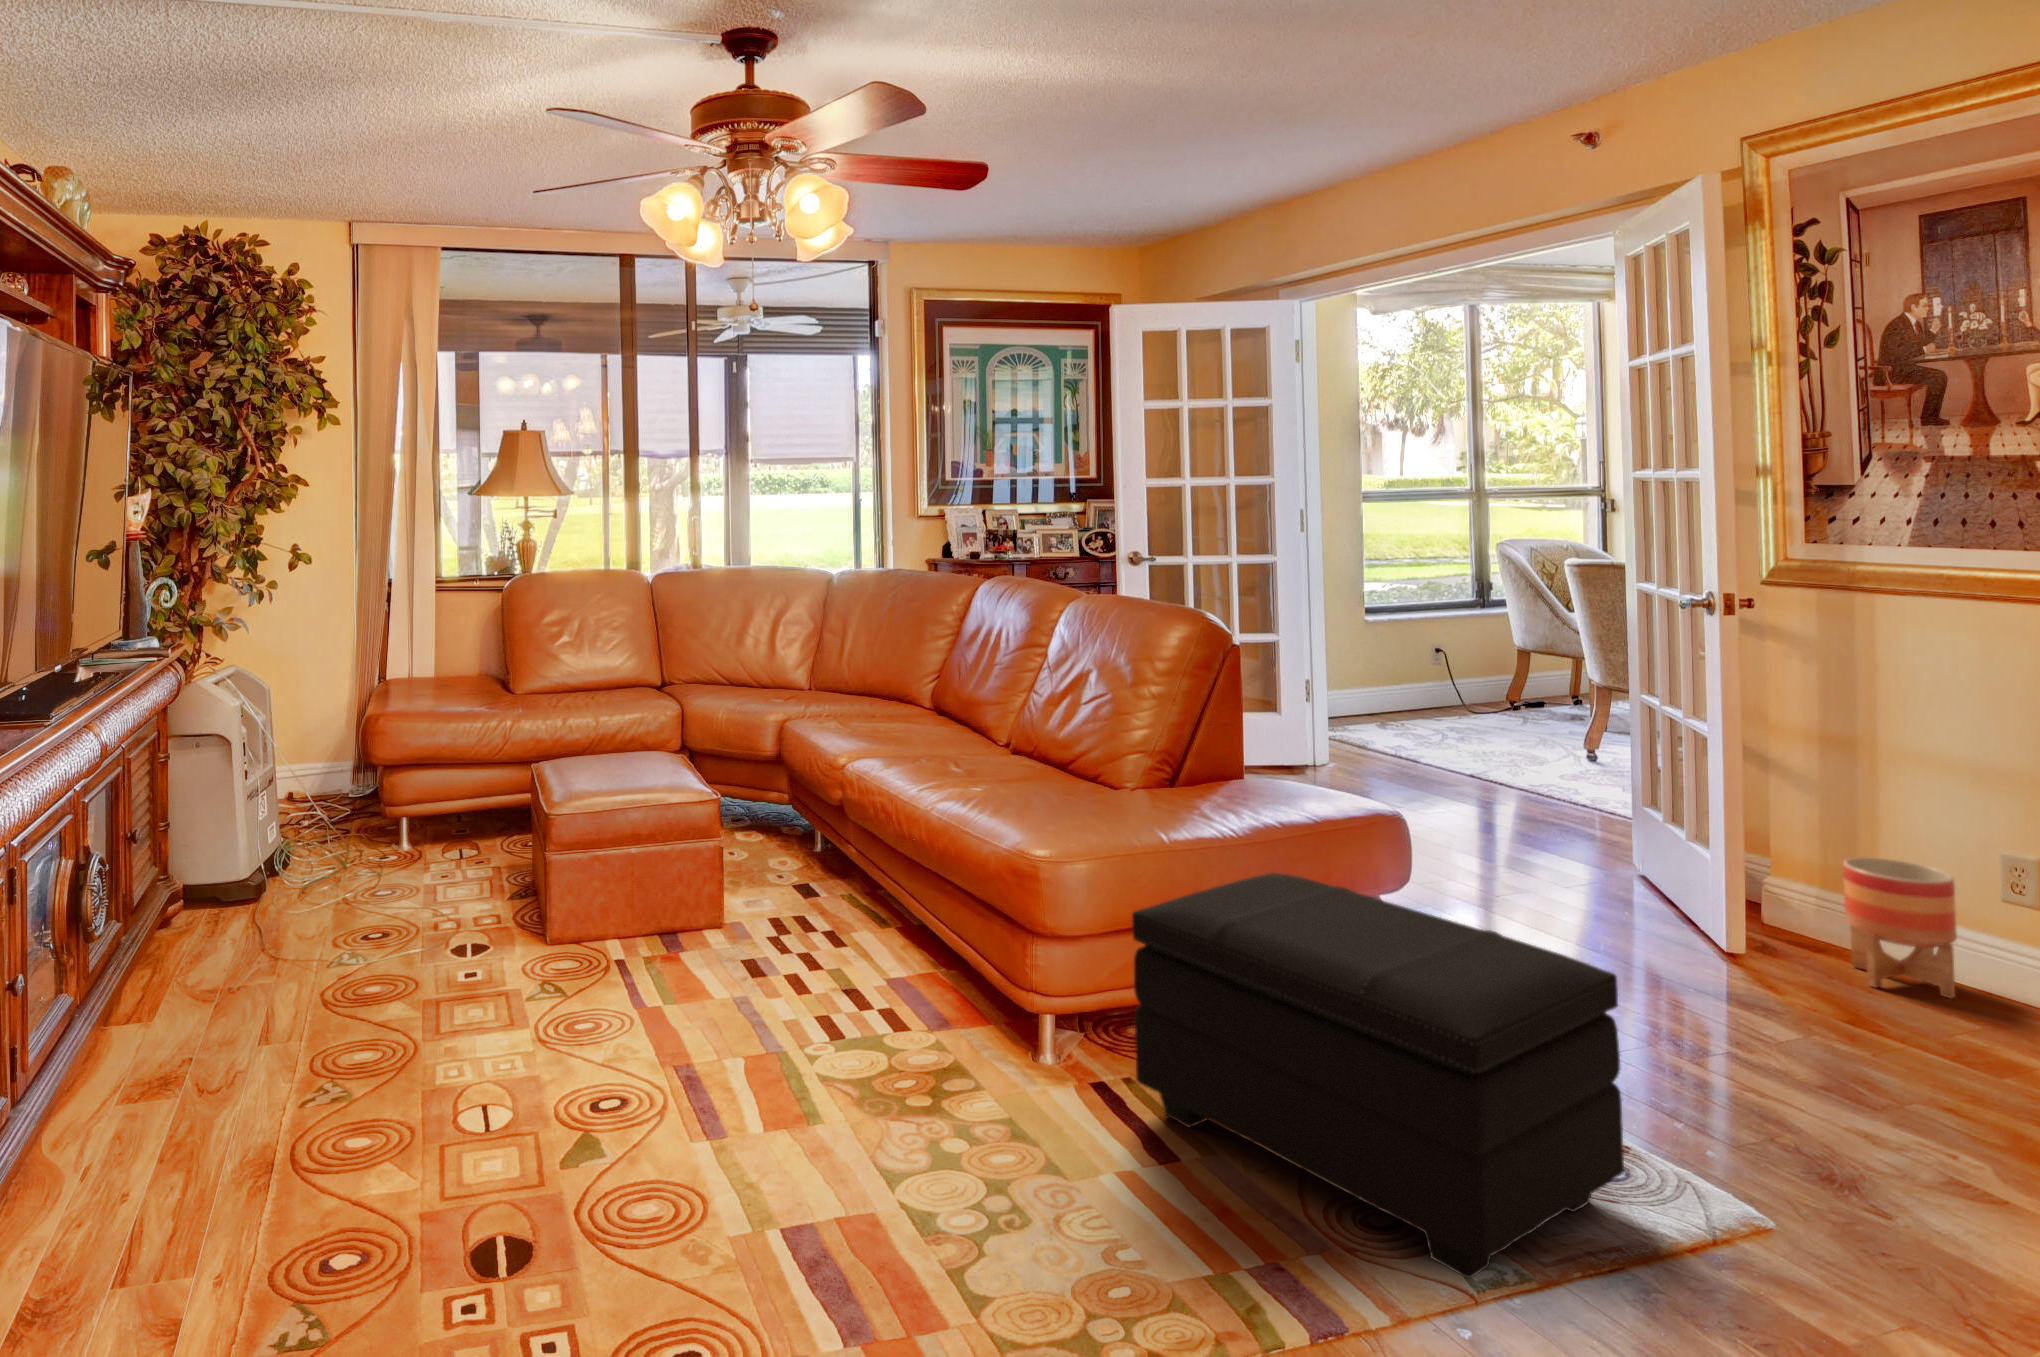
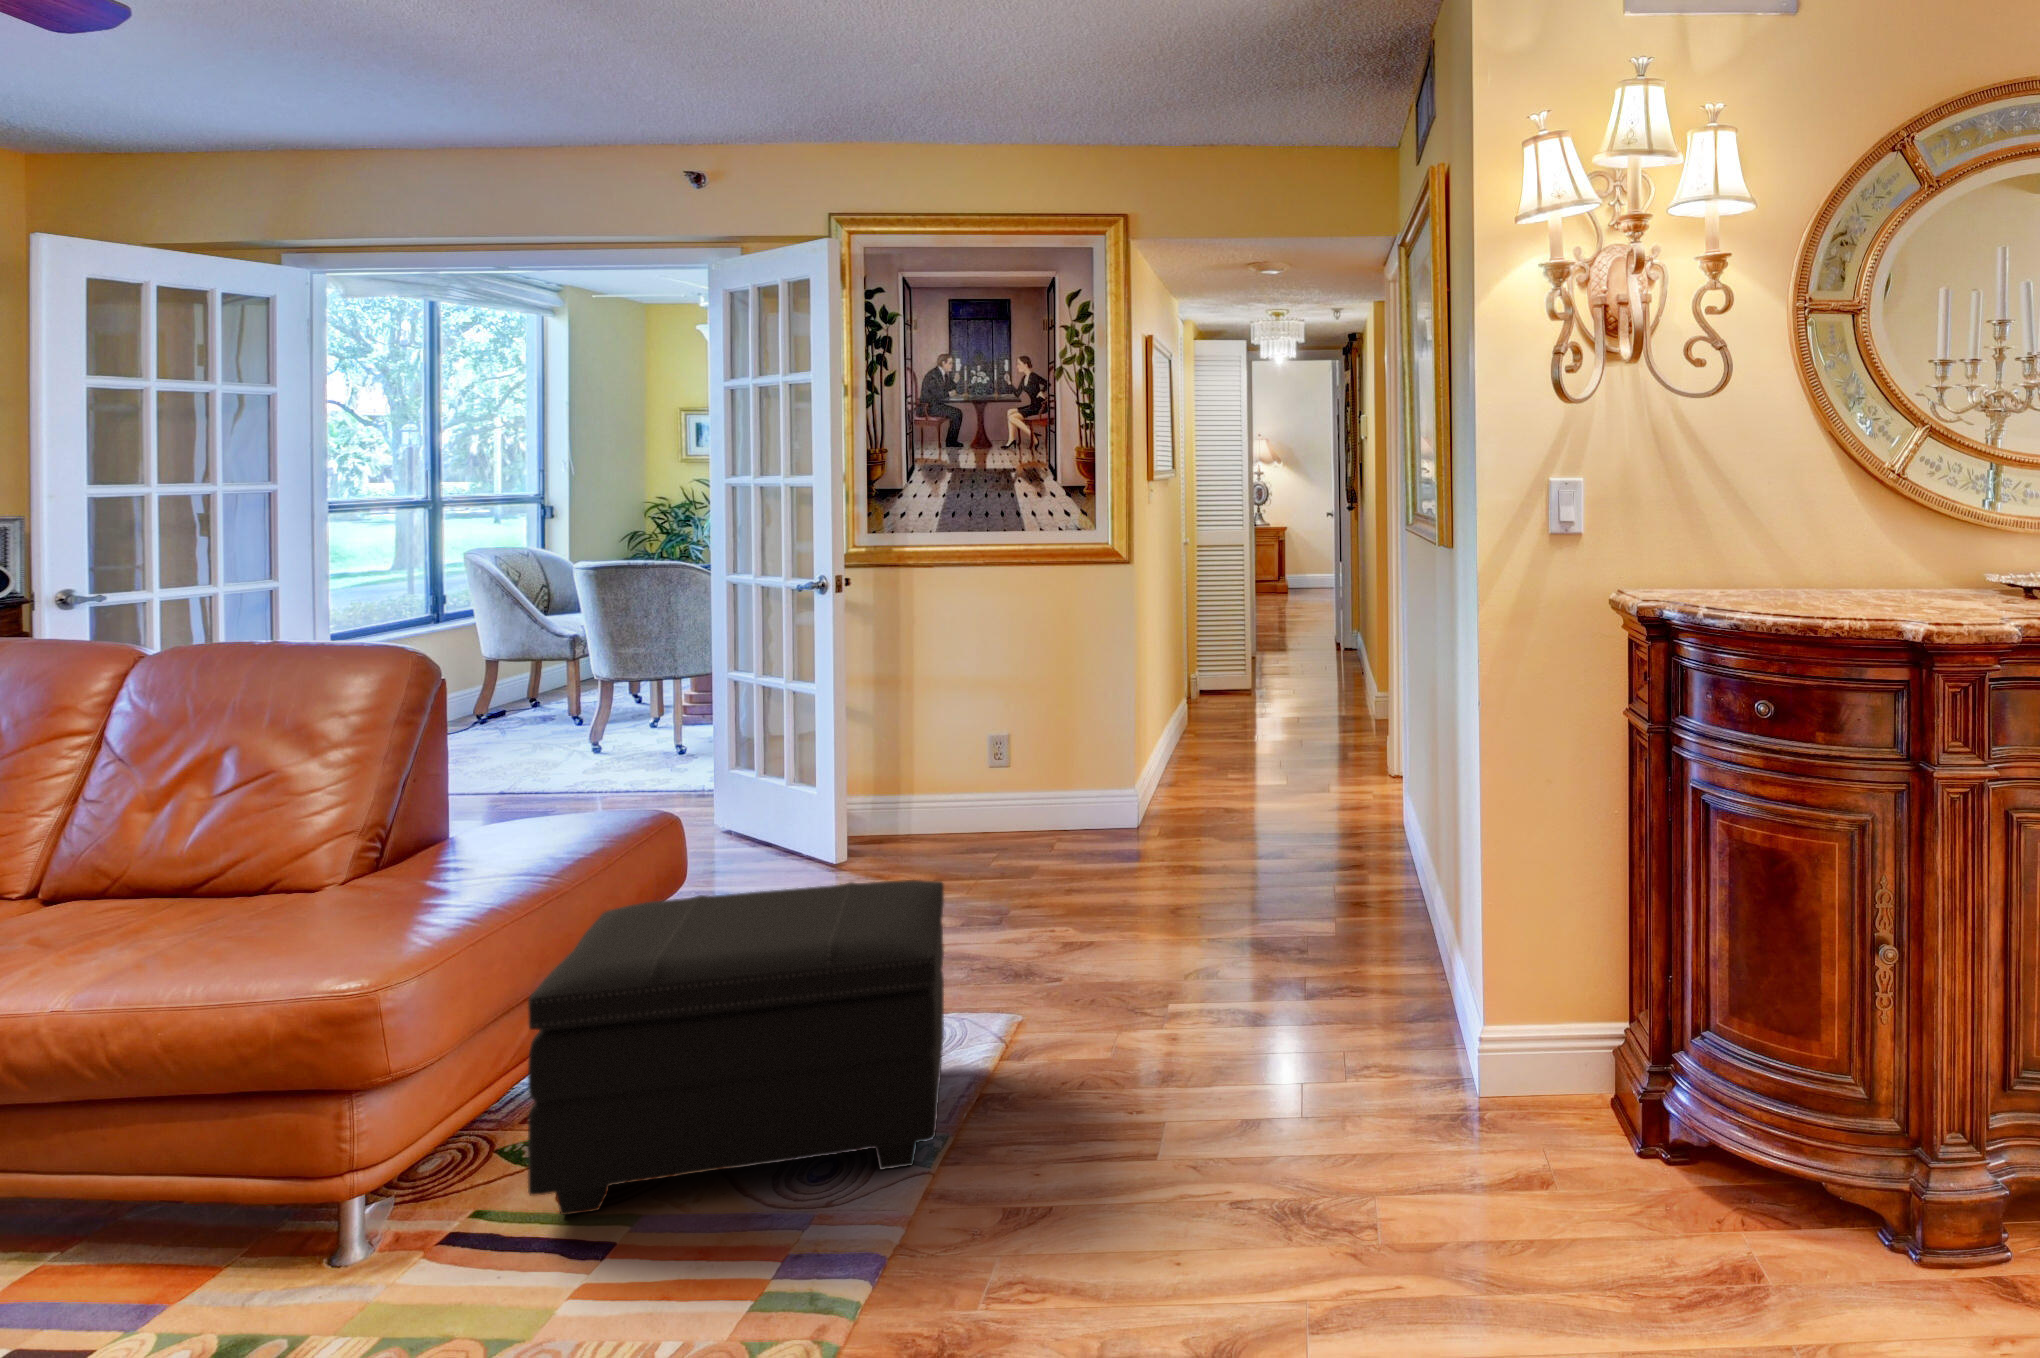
planter: present [1843,857,1957,998] -> none [904,765,965,862]

